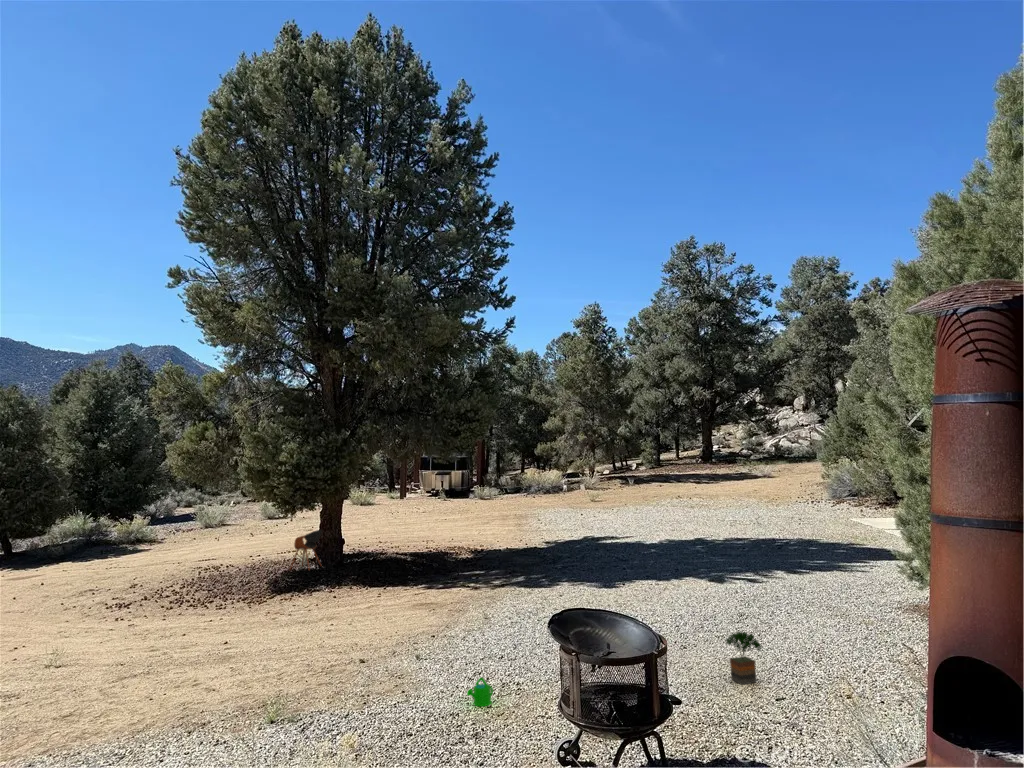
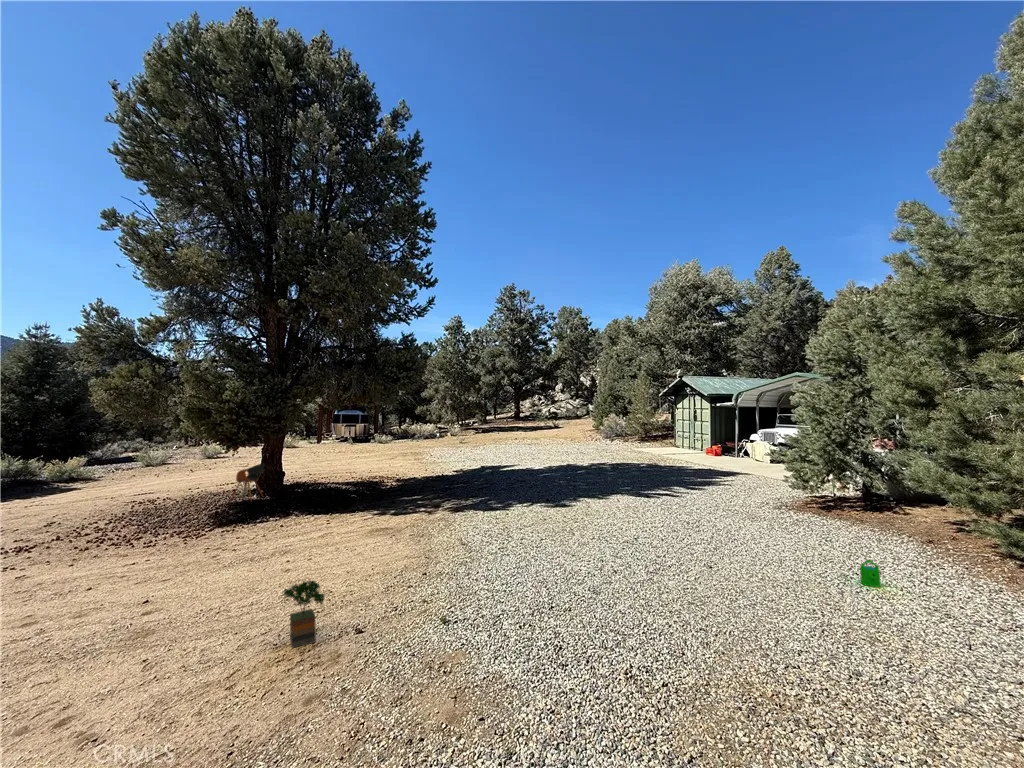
potted tree: present [726,632,761,684] -> present [283,581,324,648]
watering can: present [467,678,493,706] -> present [860,560,882,587]

